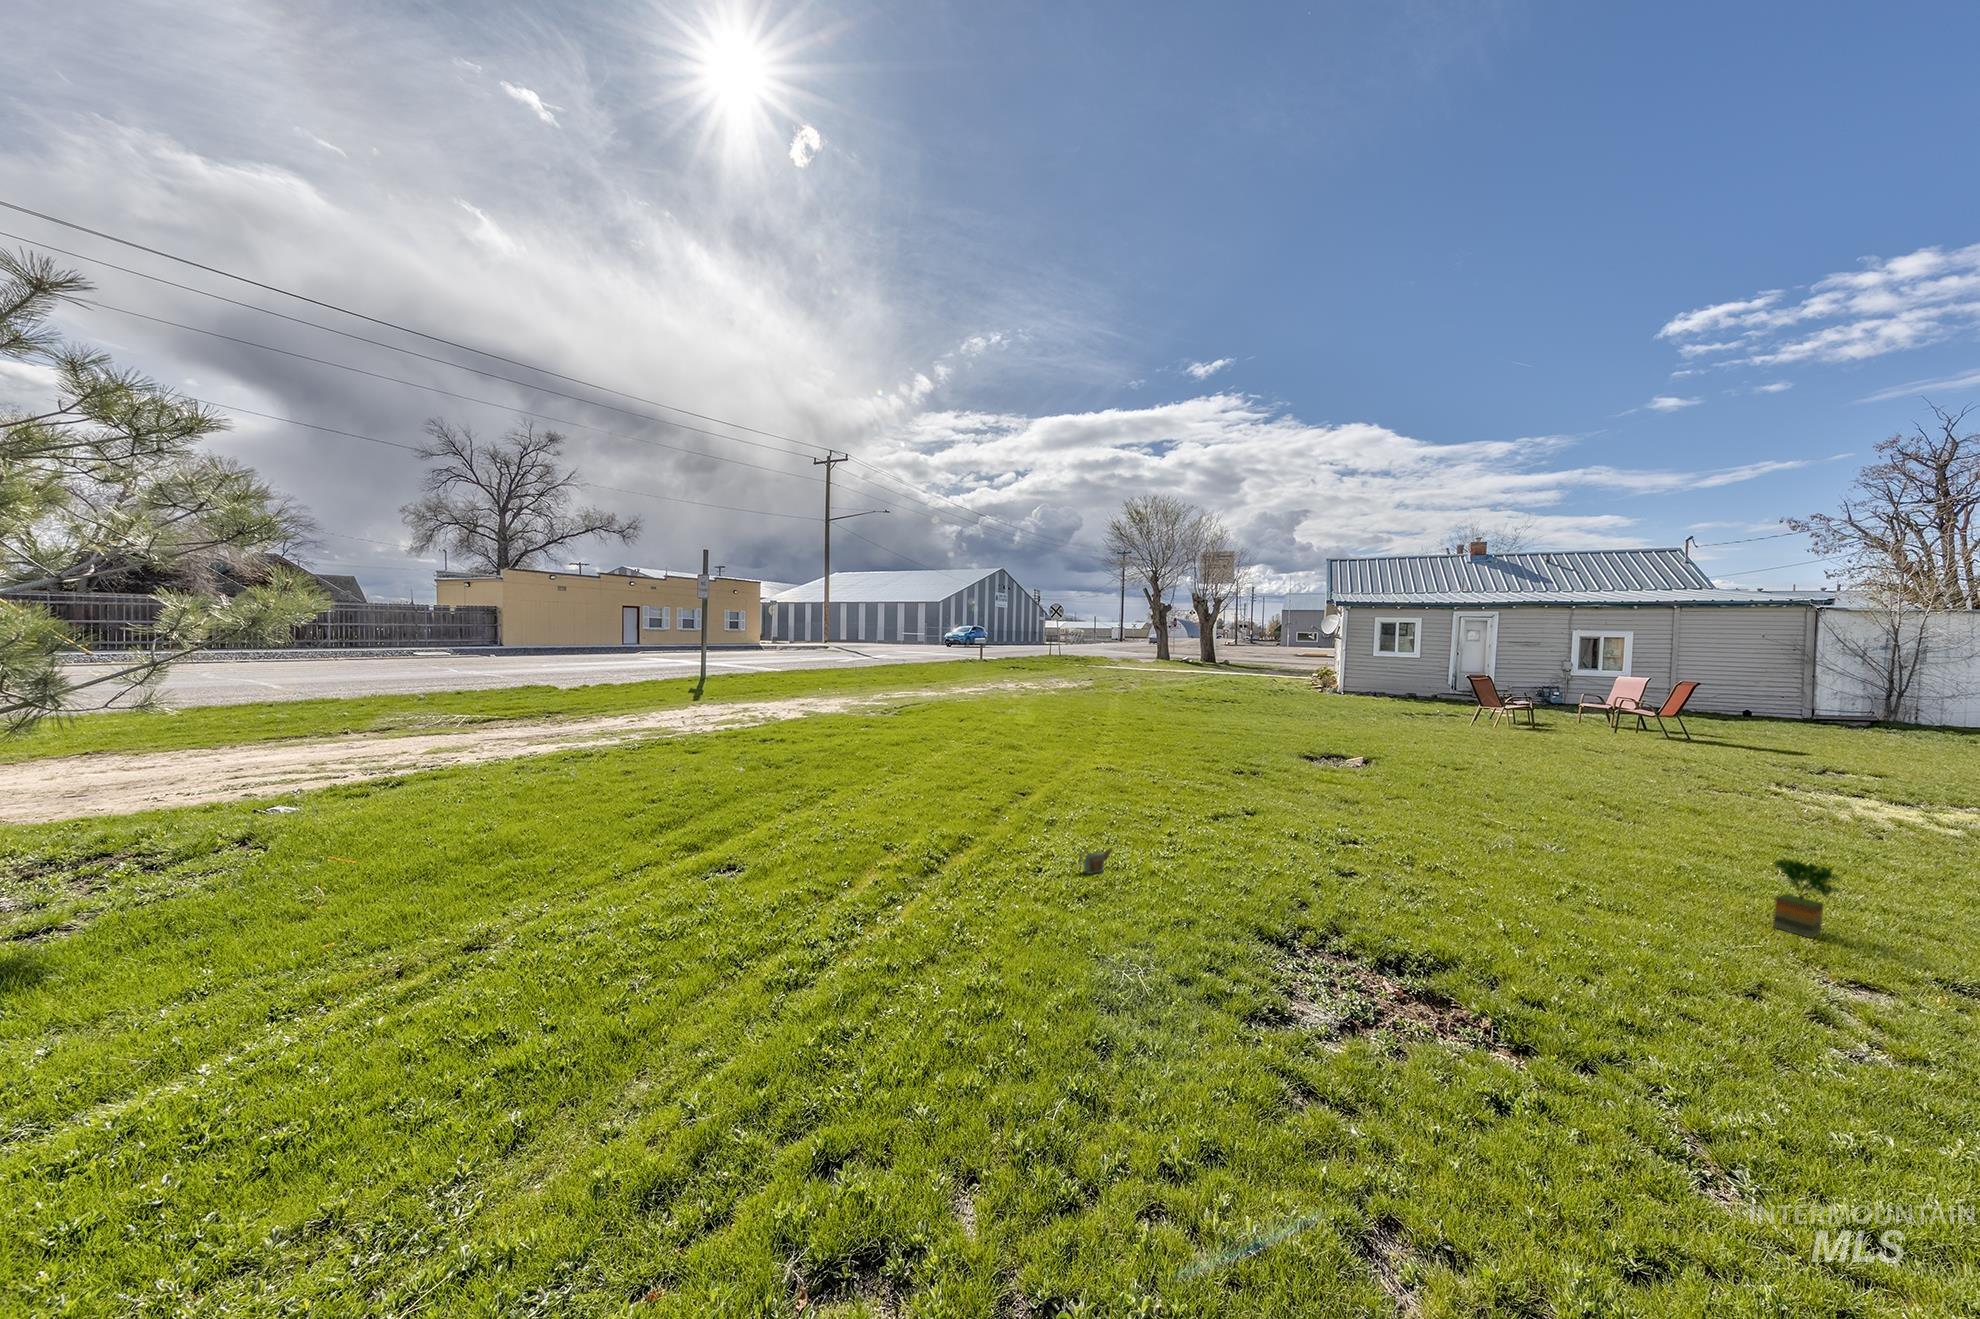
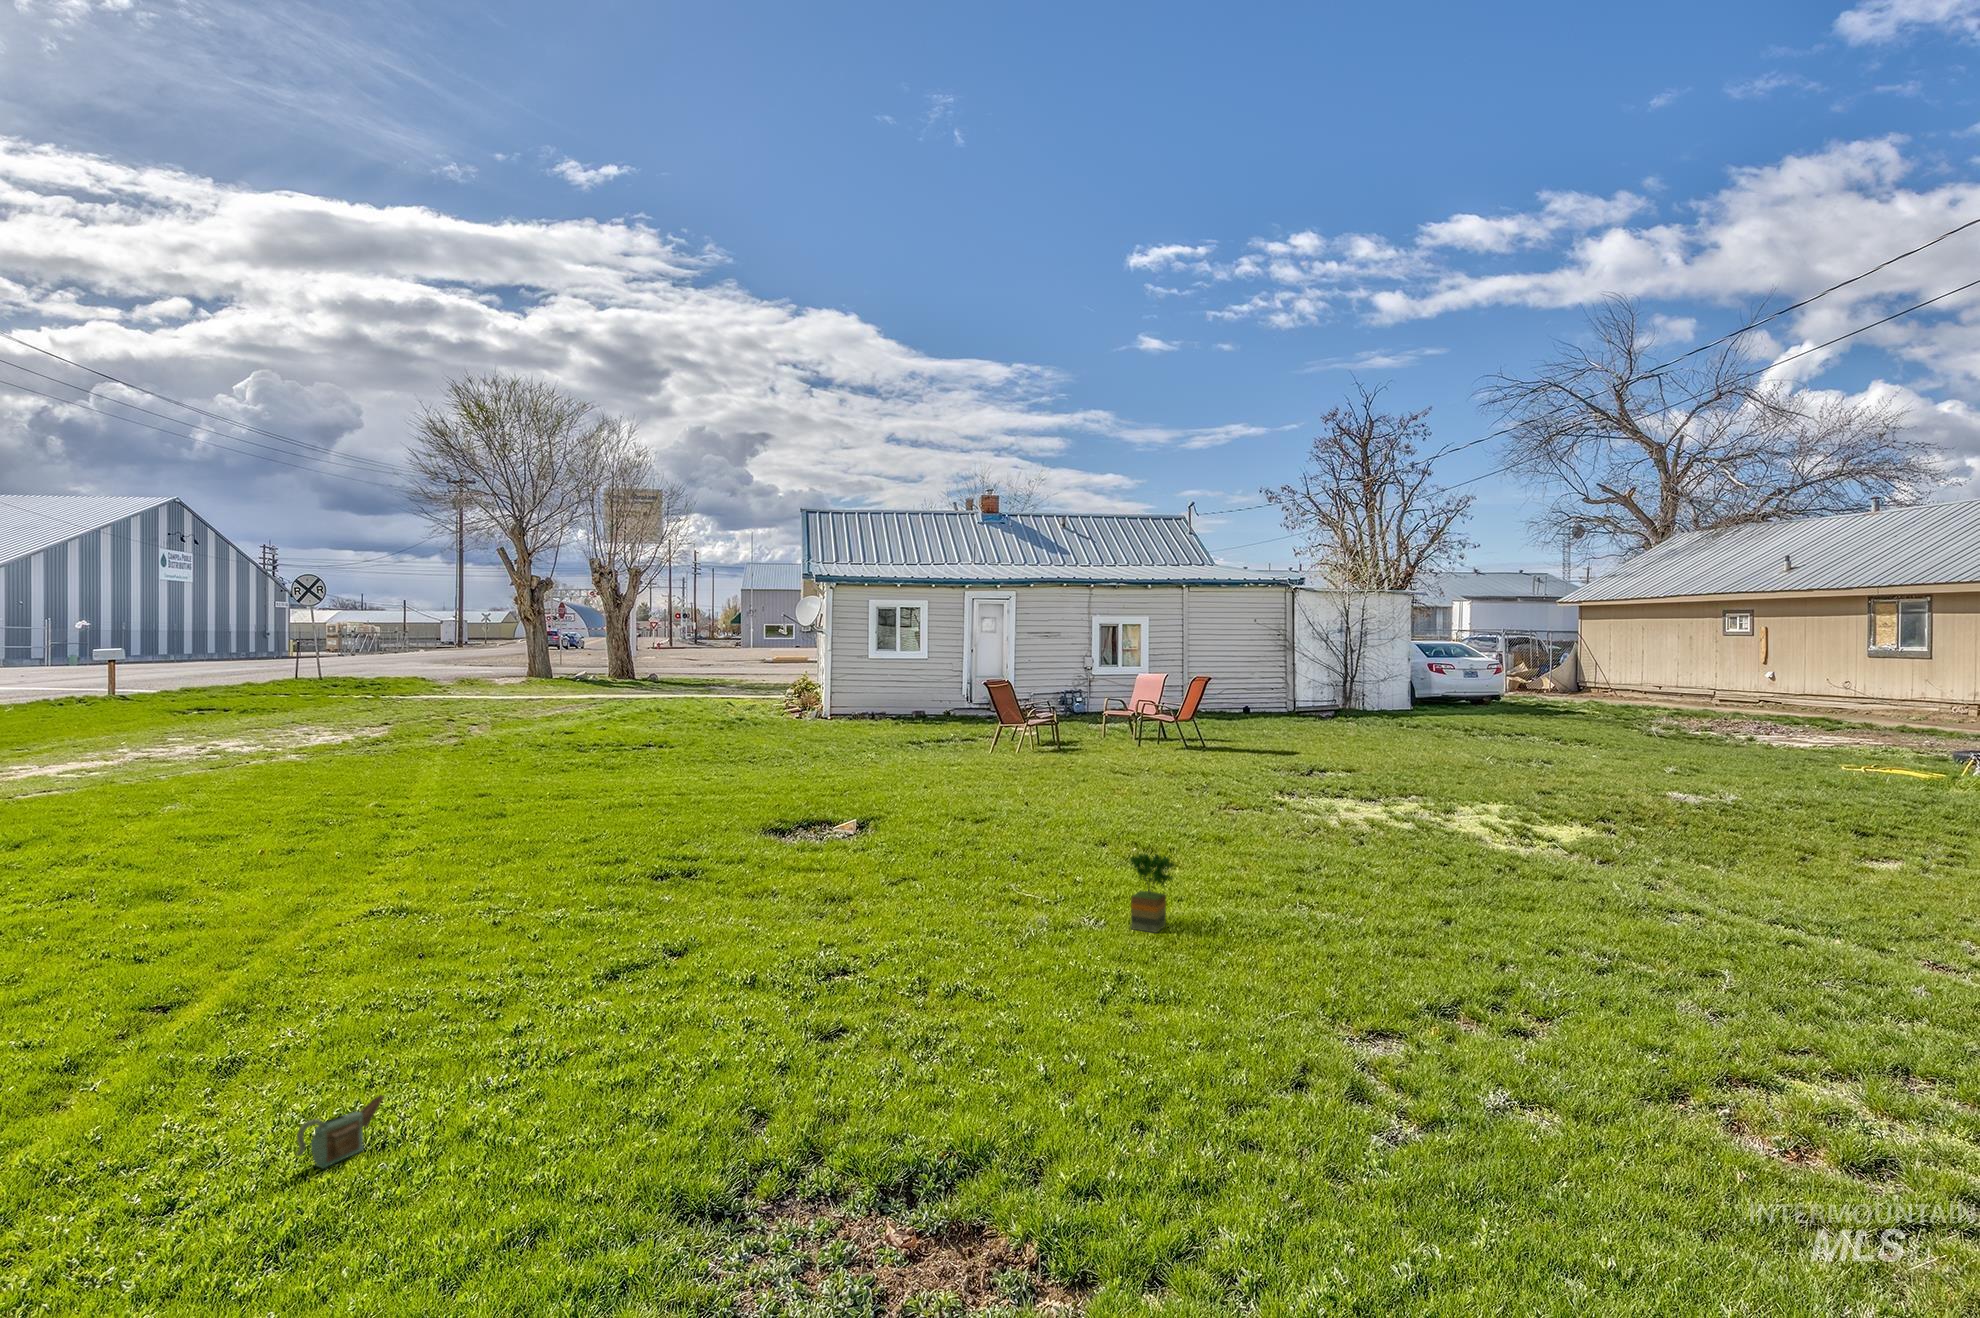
potted tree: present [1773,860,1840,938] -> present [1130,853,1176,933]

